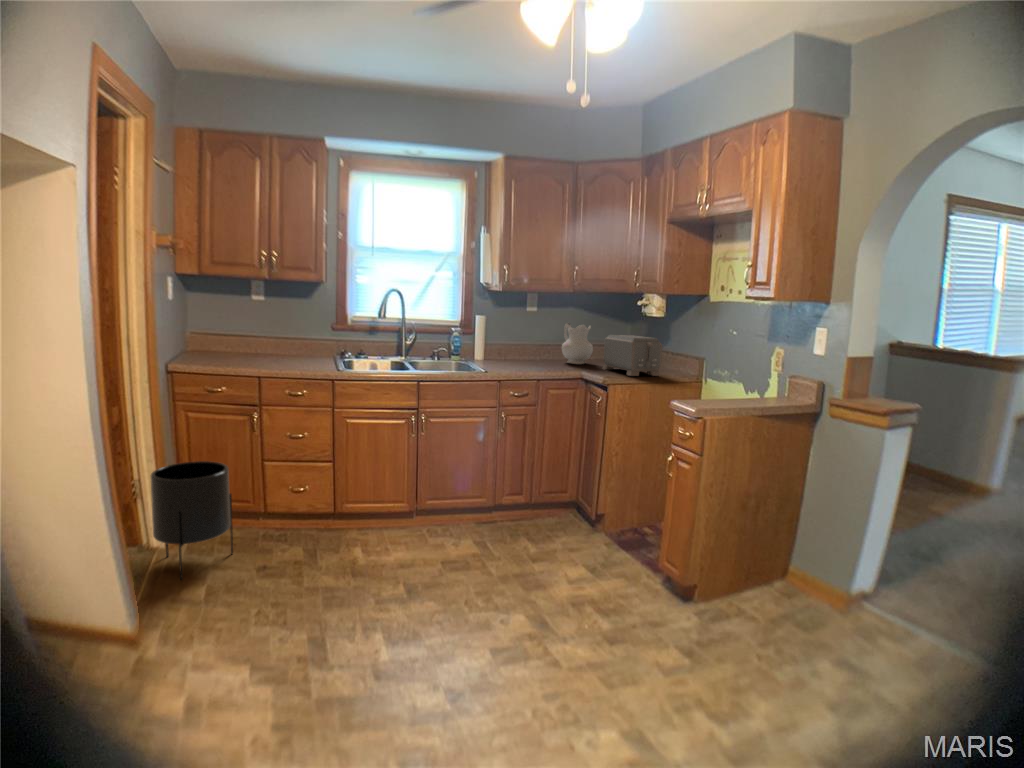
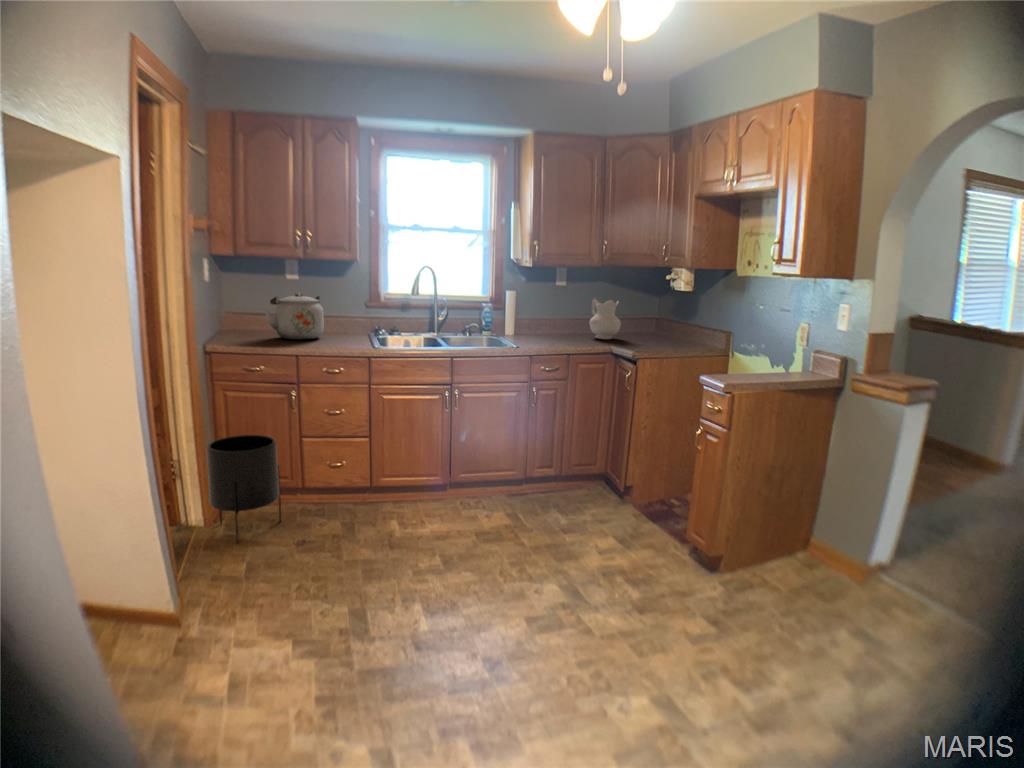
kettle: none [224,314,287,361] -> present [265,293,324,340]
toaster: present [602,335,662,376] -> none [629,310,690,351]

